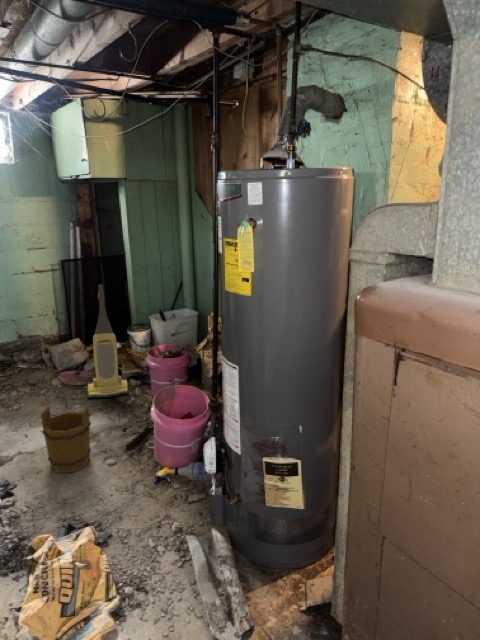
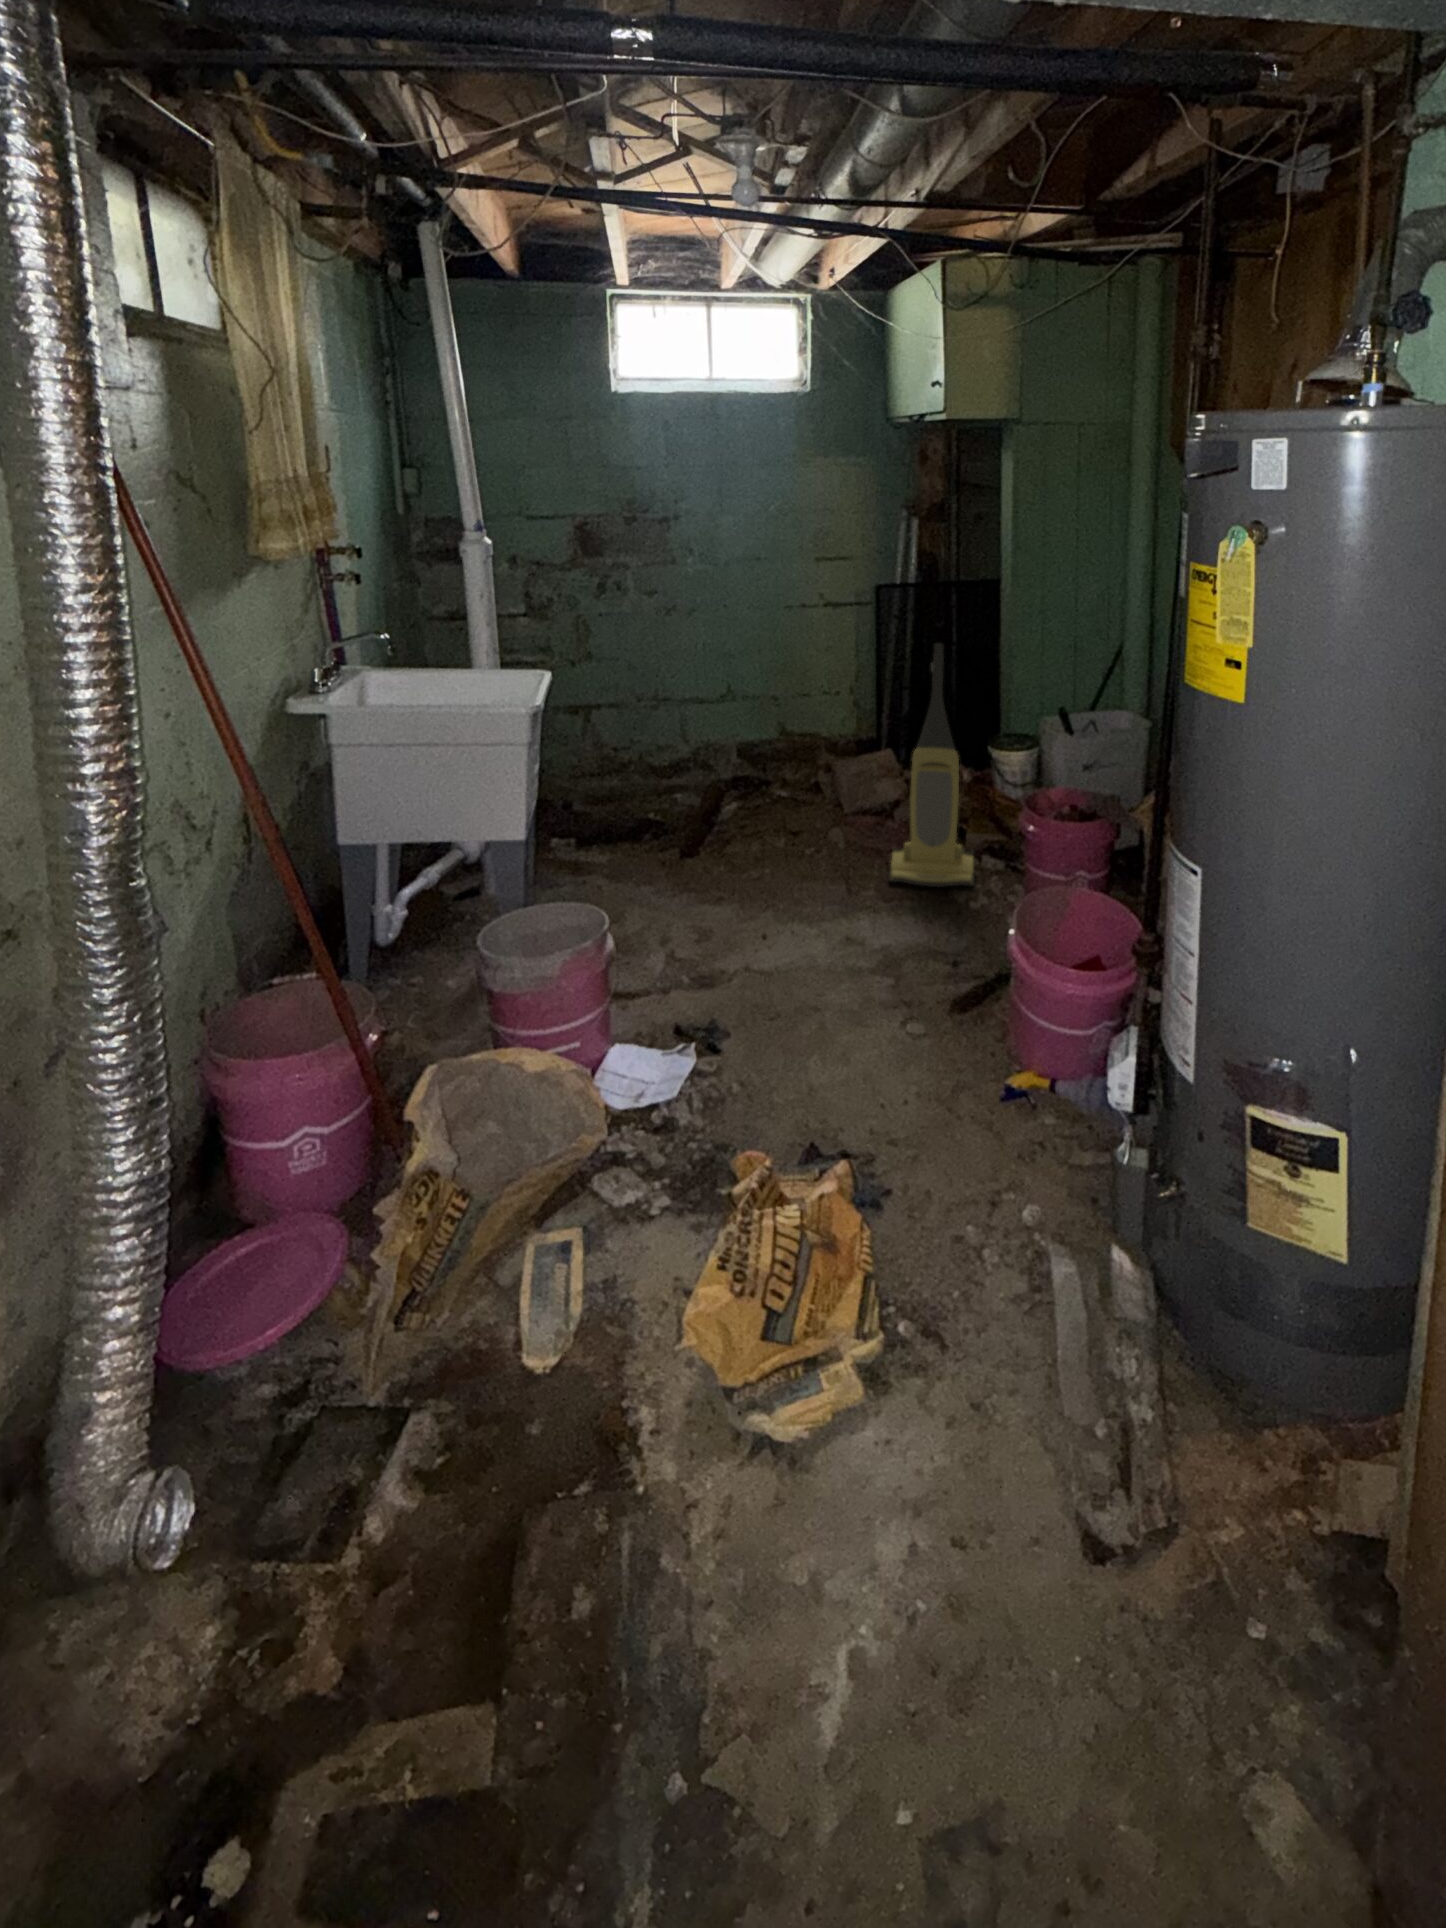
bucket: present [41,406,91,473] -> none [788,885,886,1035]

